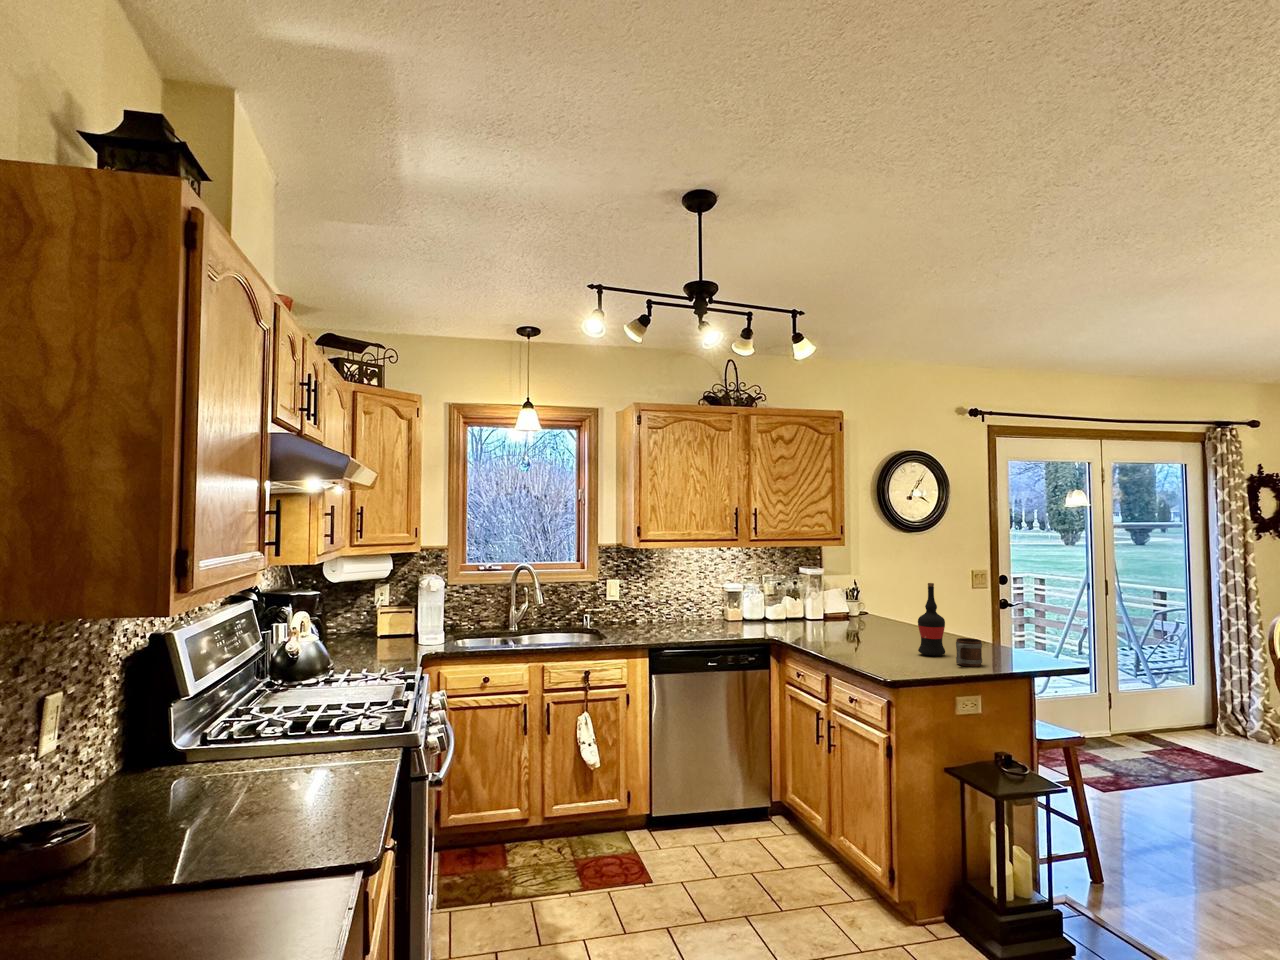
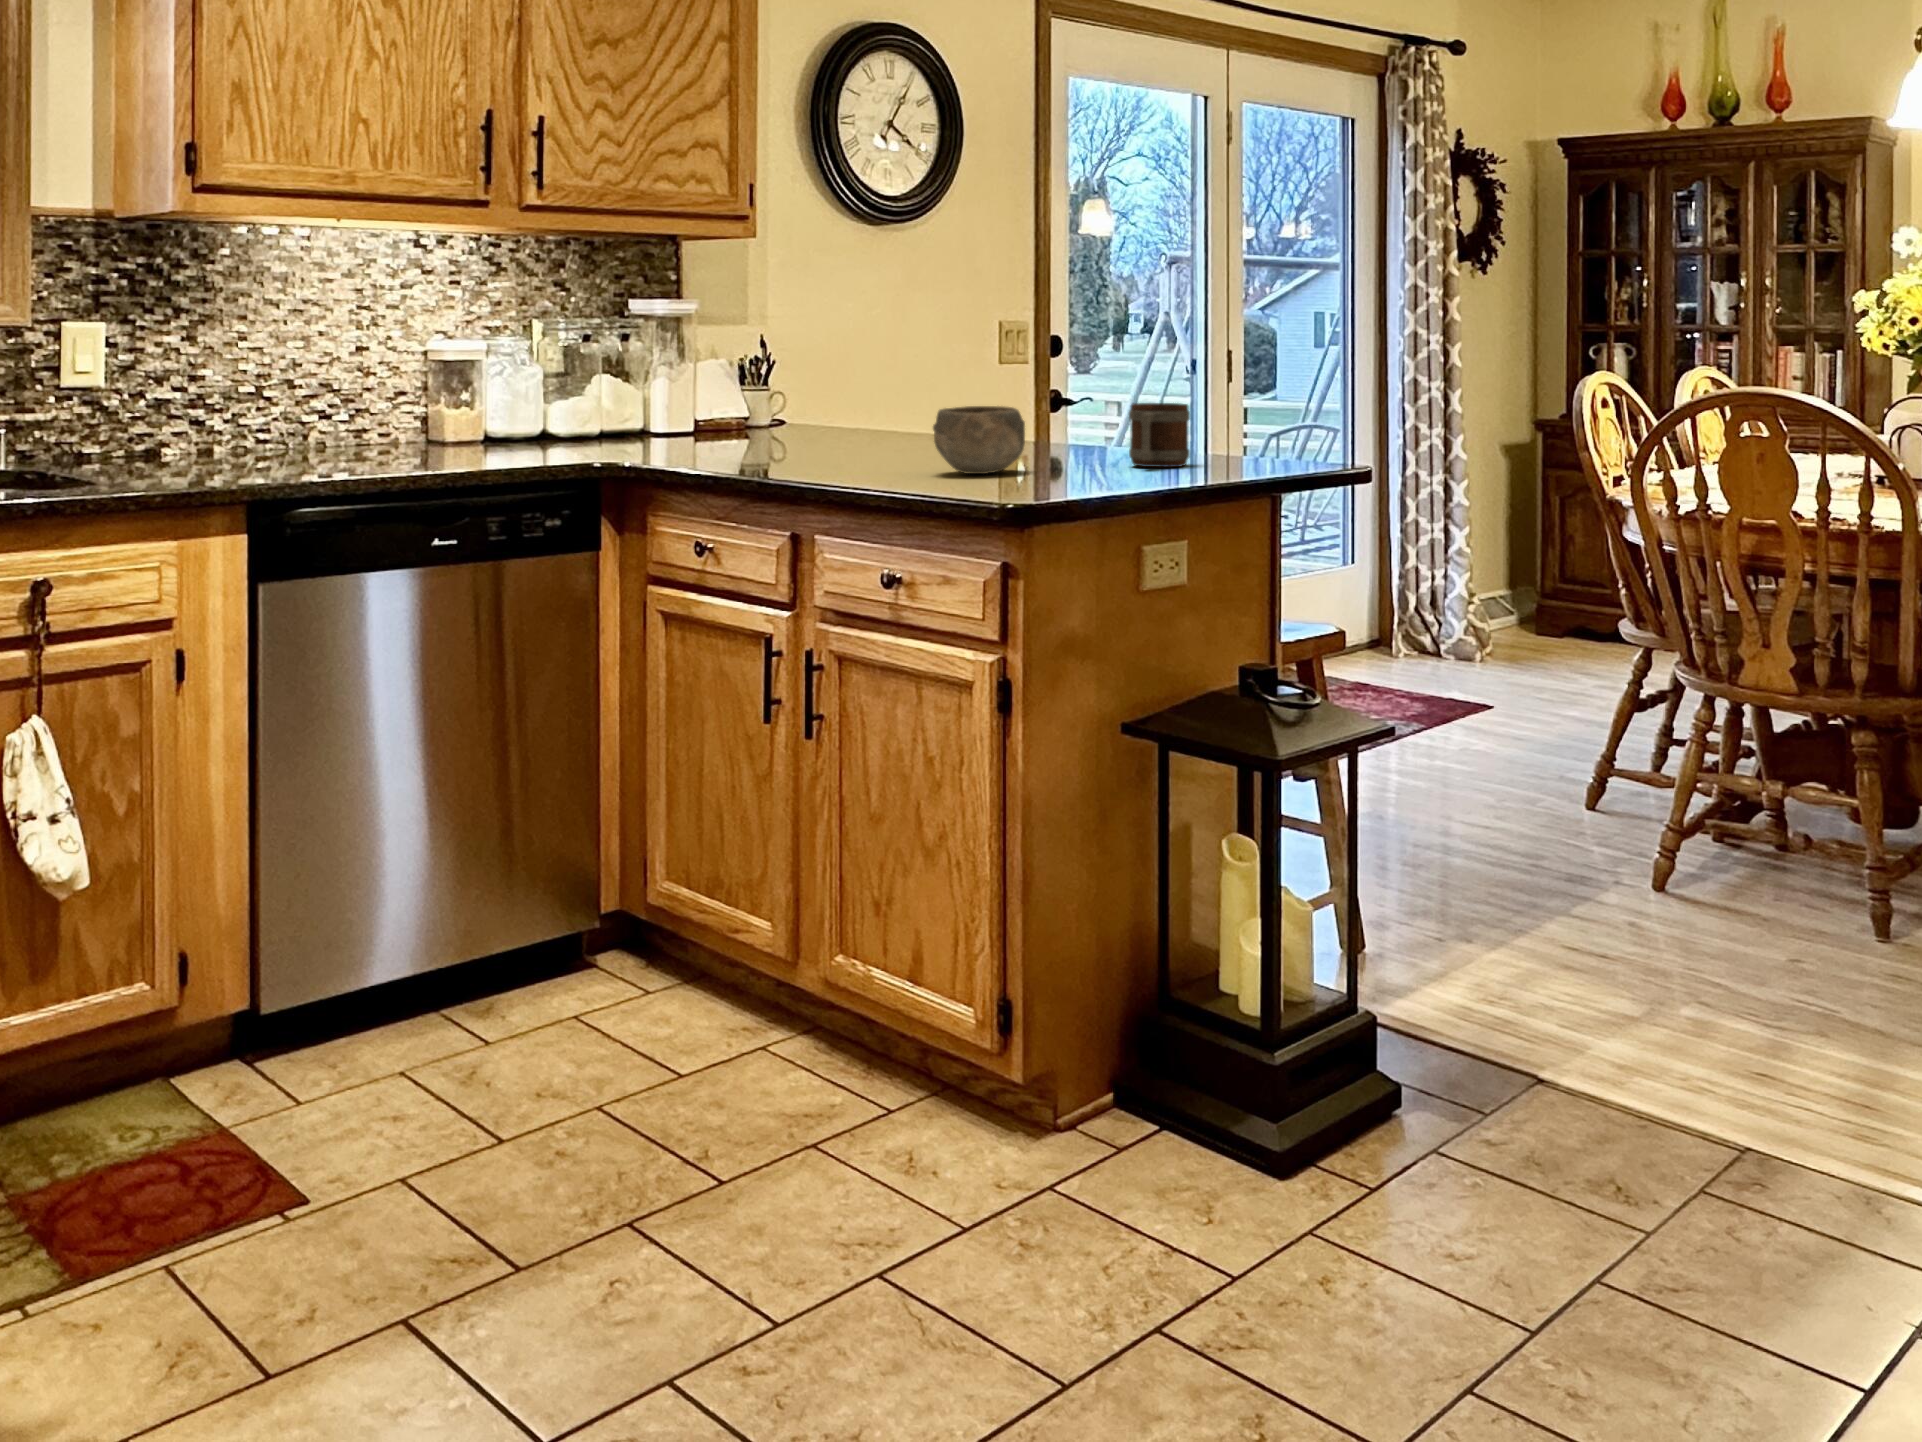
wine bottle: present [918,583,945,656] -> none [1018,279,1082,460]
bowl: none [873,635,911,663] -> present [933,406,1025,474]

